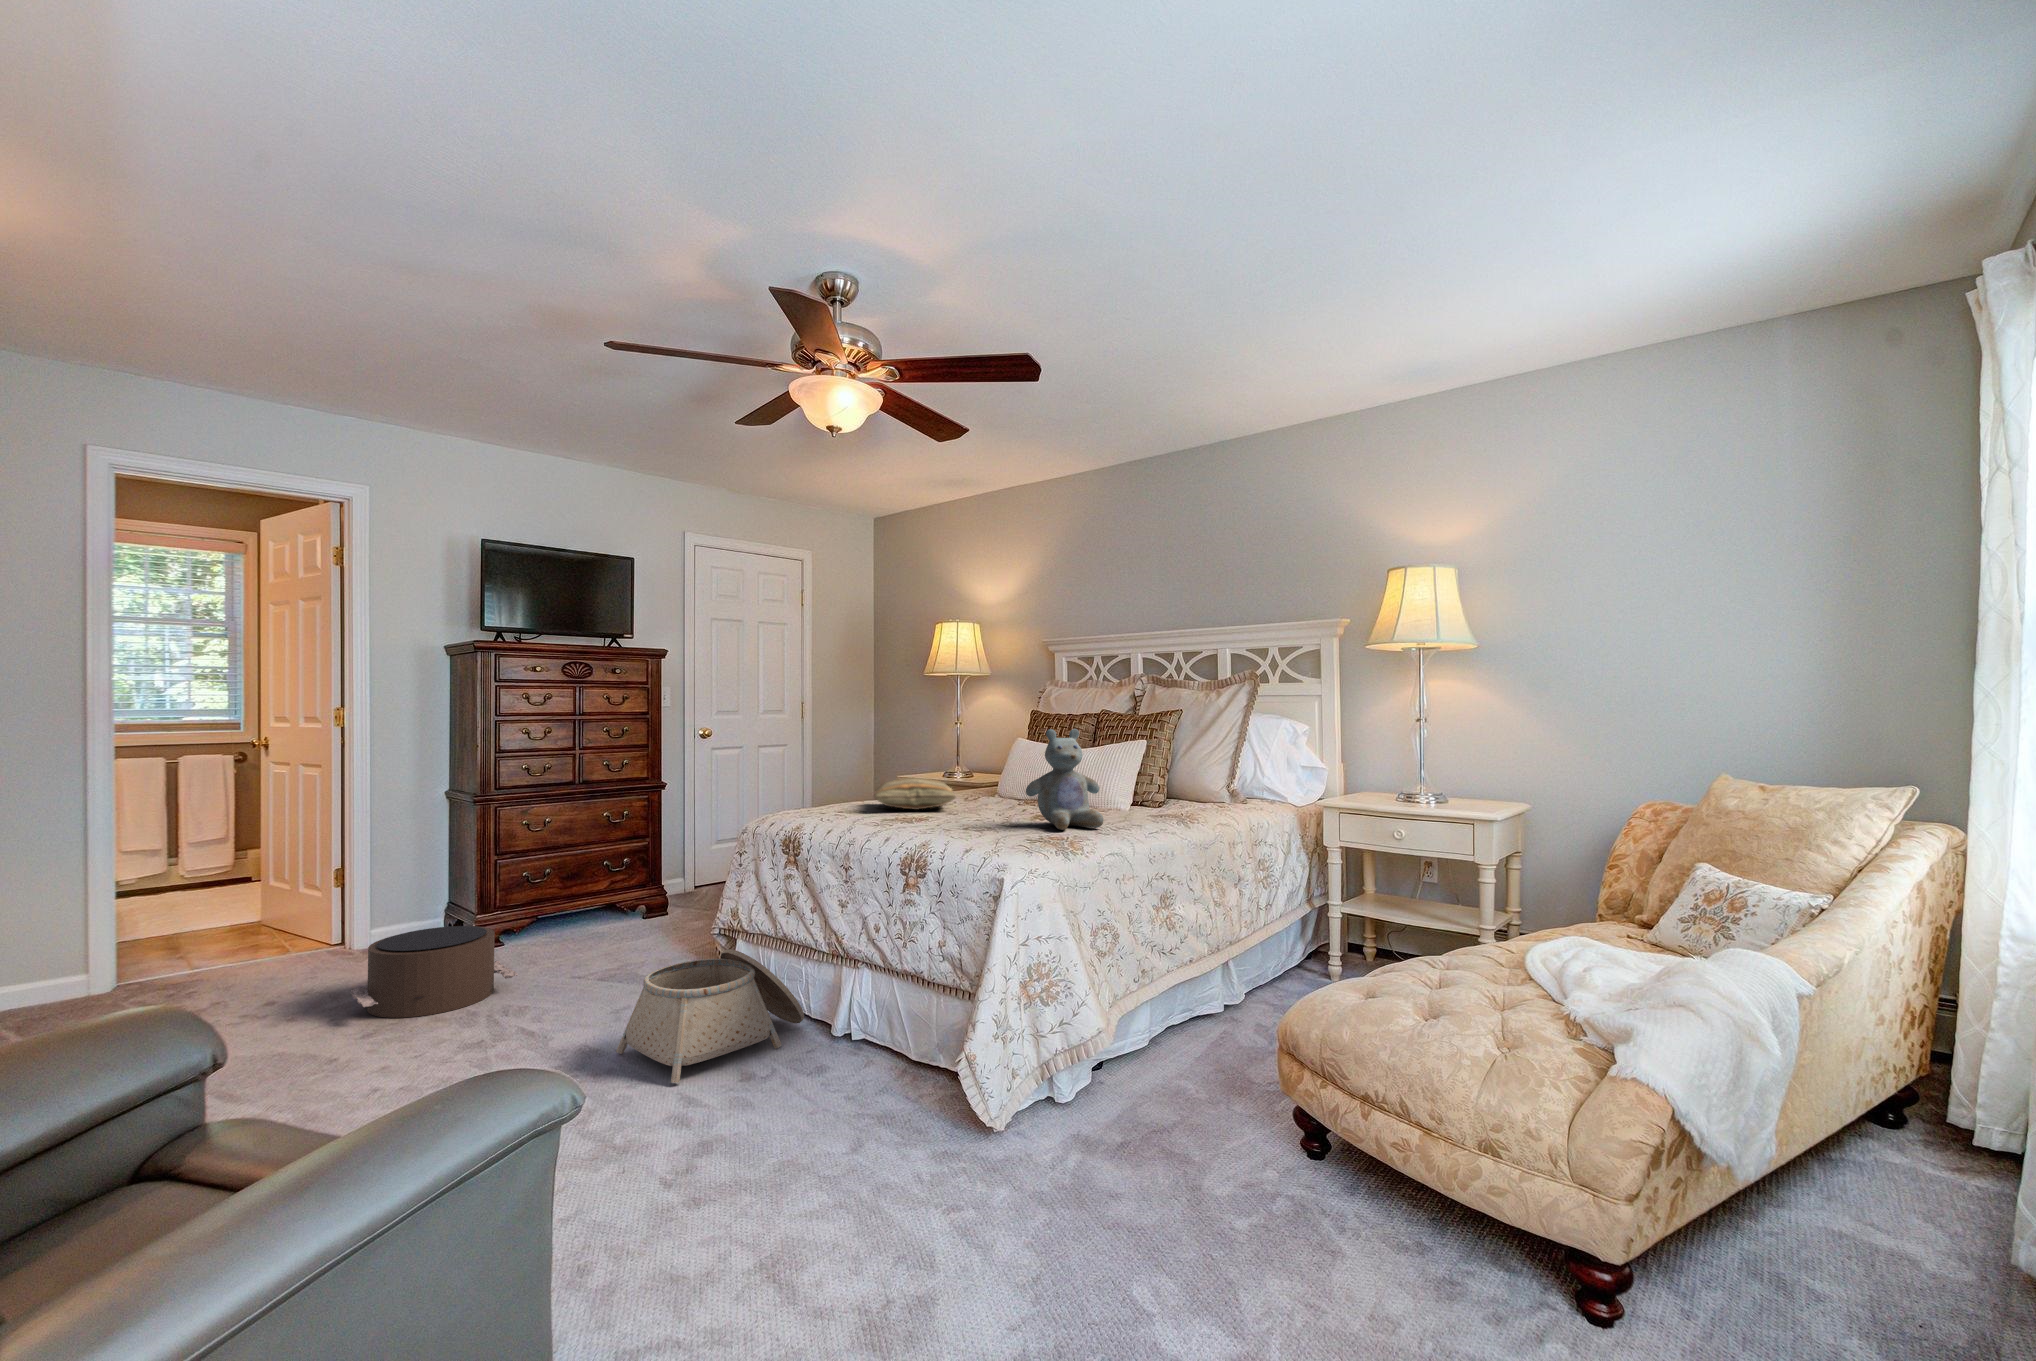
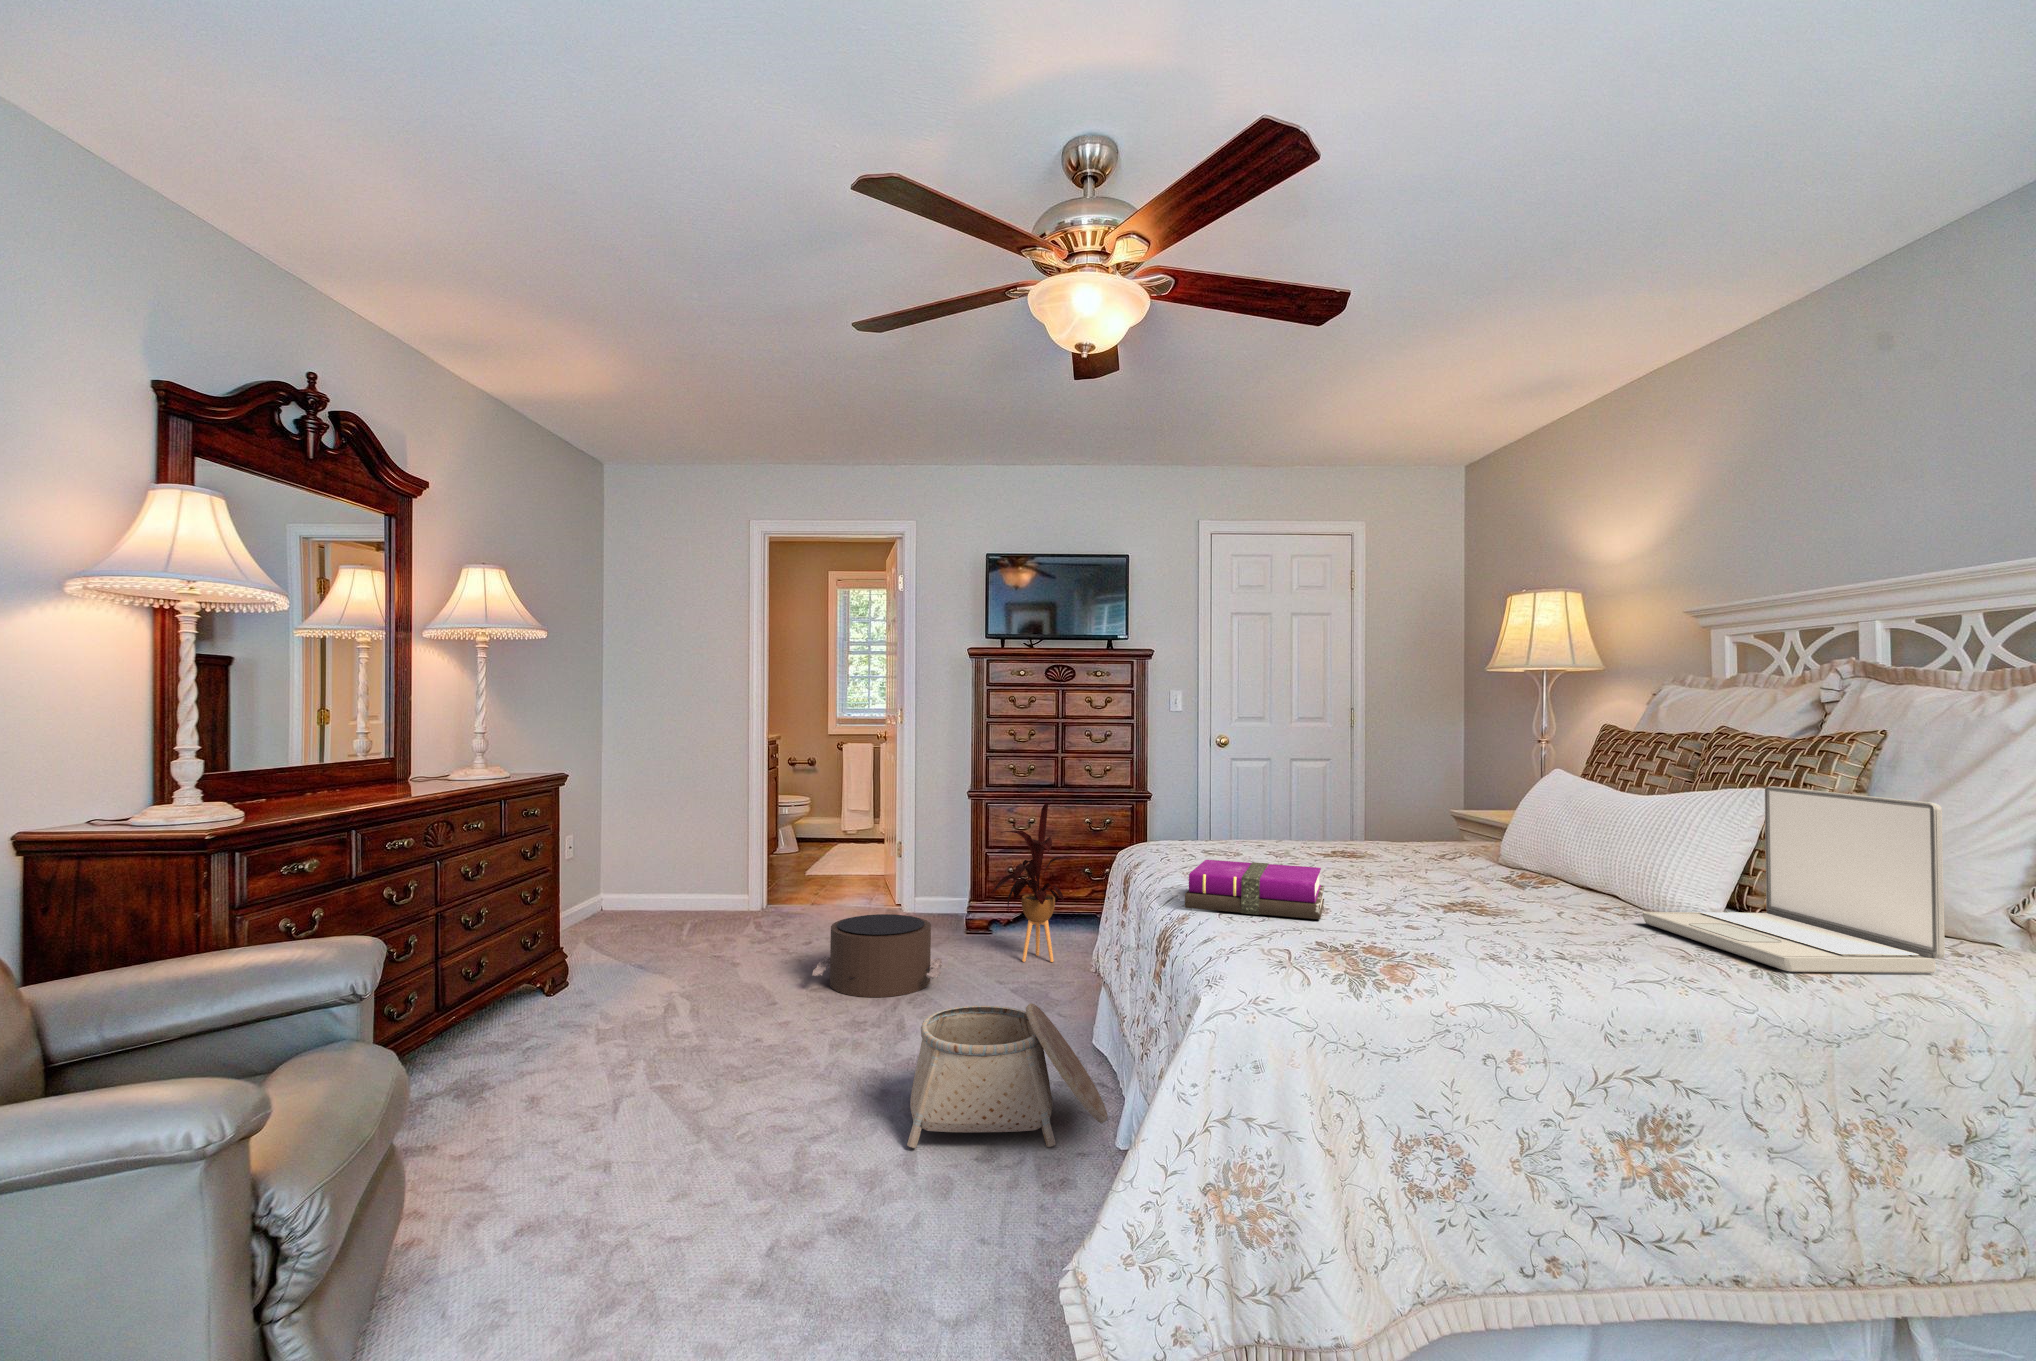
stuffed bear: present [1026,729,1104,830] -> none [1405,753,1564,943]
laptop: none [1114,740,1228,822] -> present [1643,786,1945,973]
pillow: present [875,778,956,810] -> none [1256,817,1410,864]
house plant: none [527,796,611,950] -> present [991,803,1068,962]
notebook: none [898,805,997,839] -> present [1185,860,1324,919]

